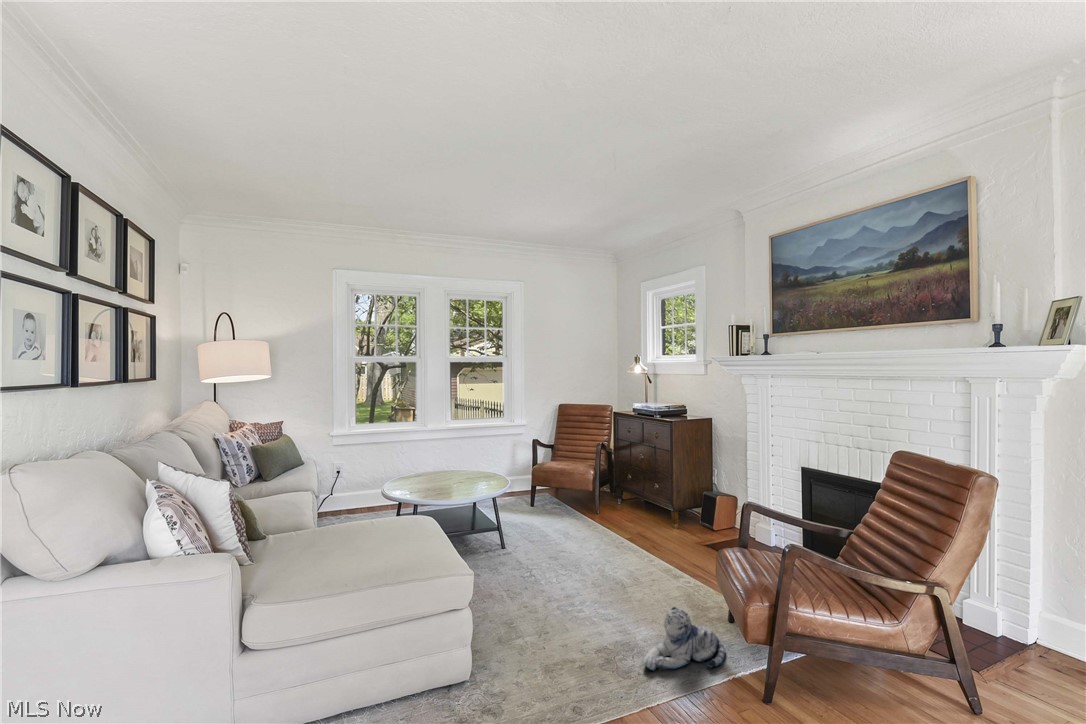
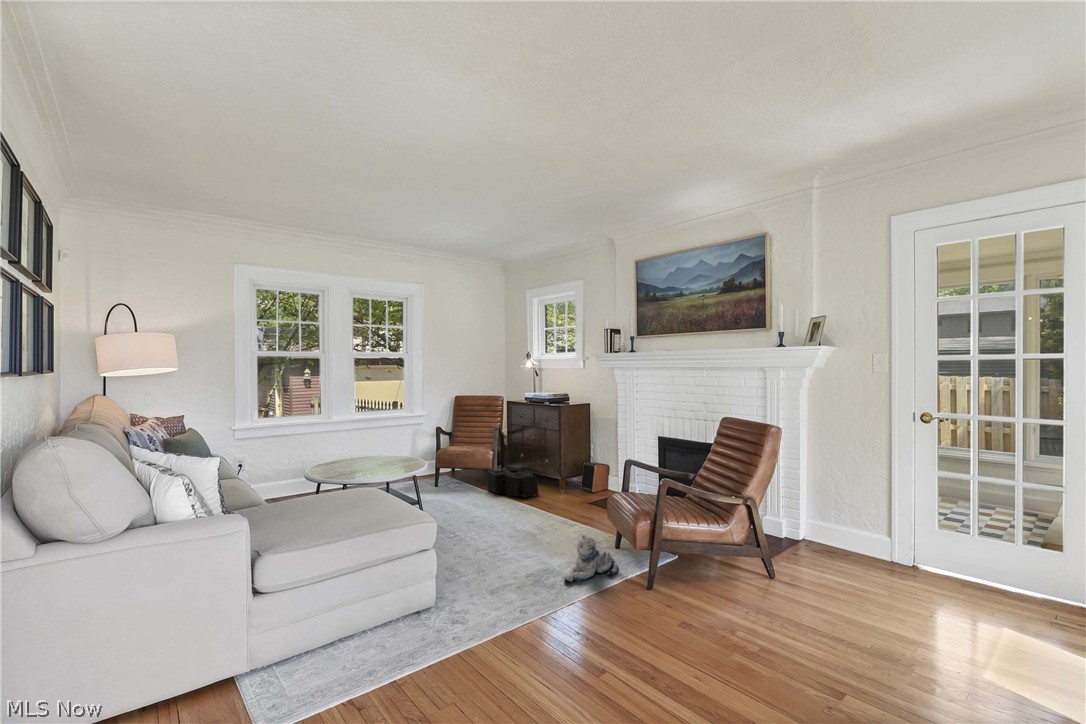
storage bin: none [586,486,645,530] -> present [488,464,538,498]

